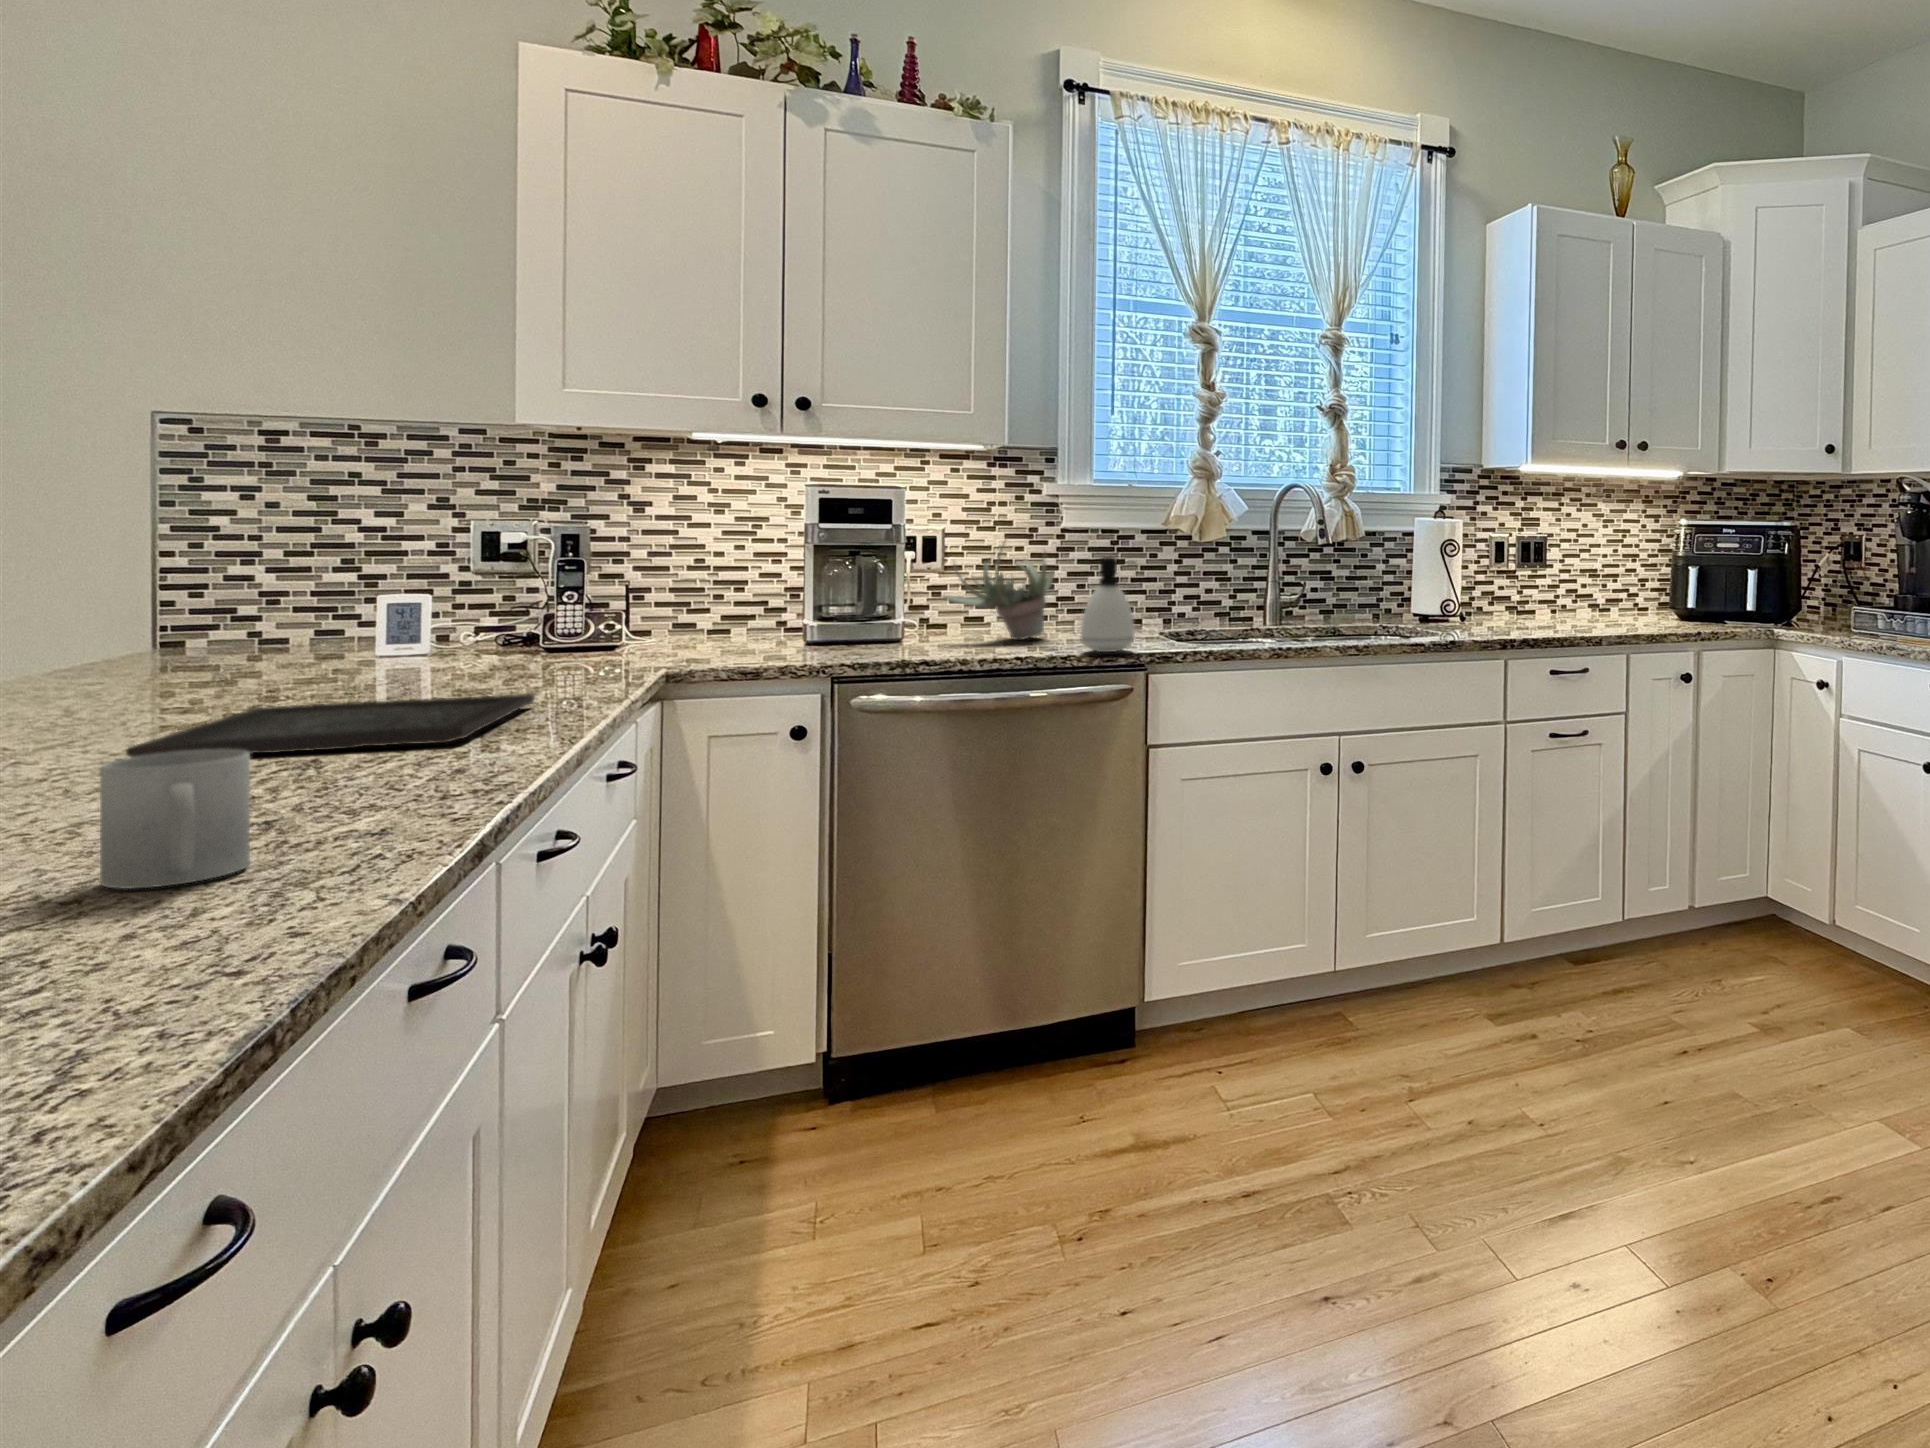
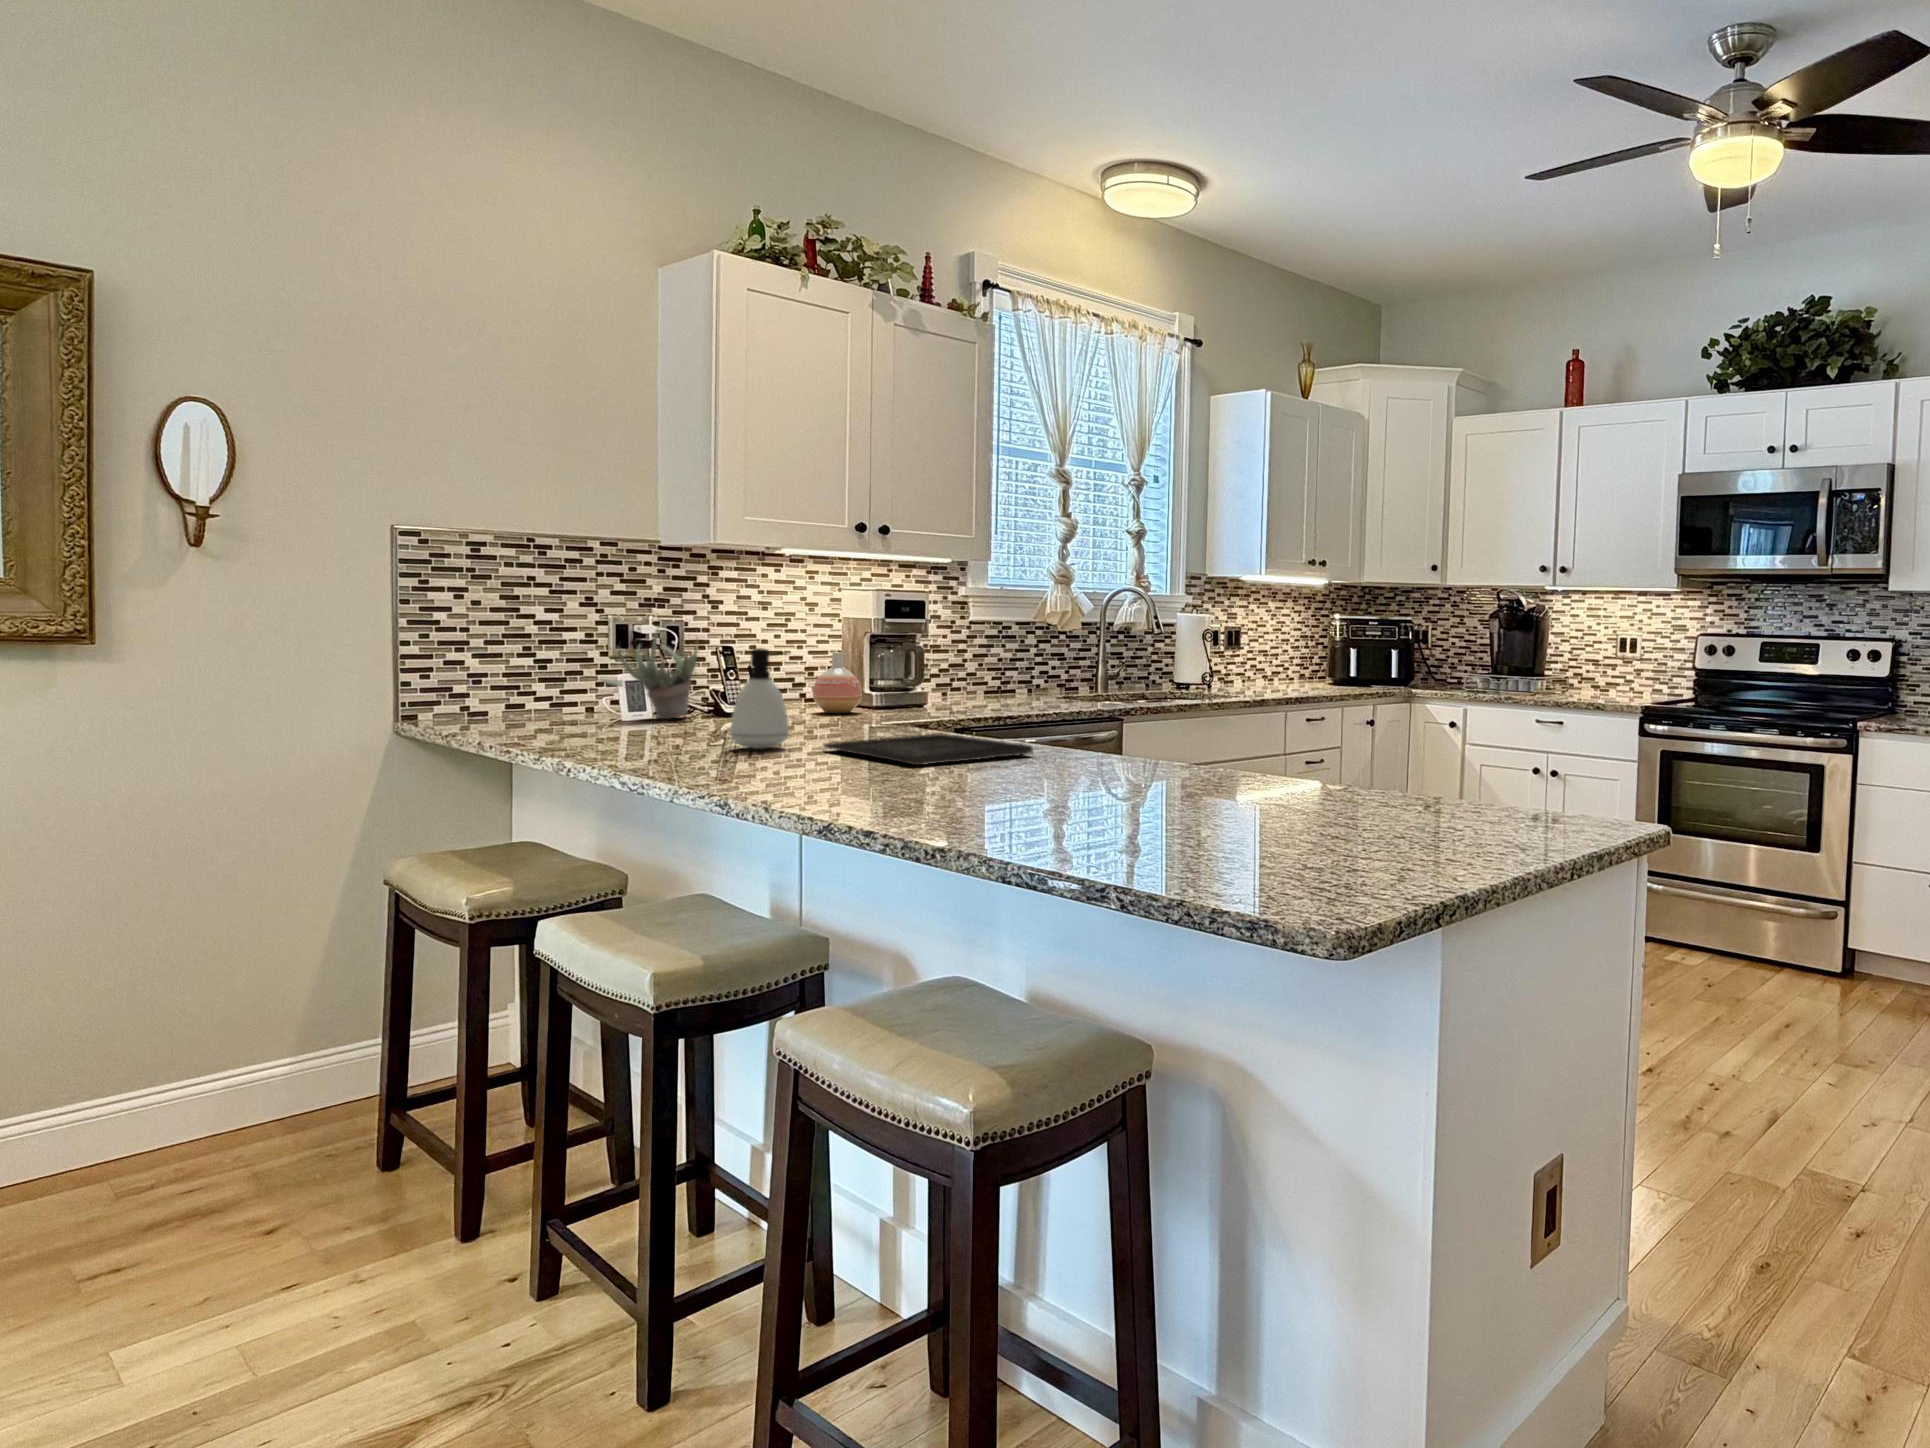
succulent plant: present [943,539,1055,640] -> present [601,629,698,719]
soap dispenser: present [1080,557,1136,652] -> present [731,648,789,749]
vase: none [702,568,776,650] -> present [813,652,862,713]
mug: present [100,750,250,889] -> none [1209,736,1273,793]

